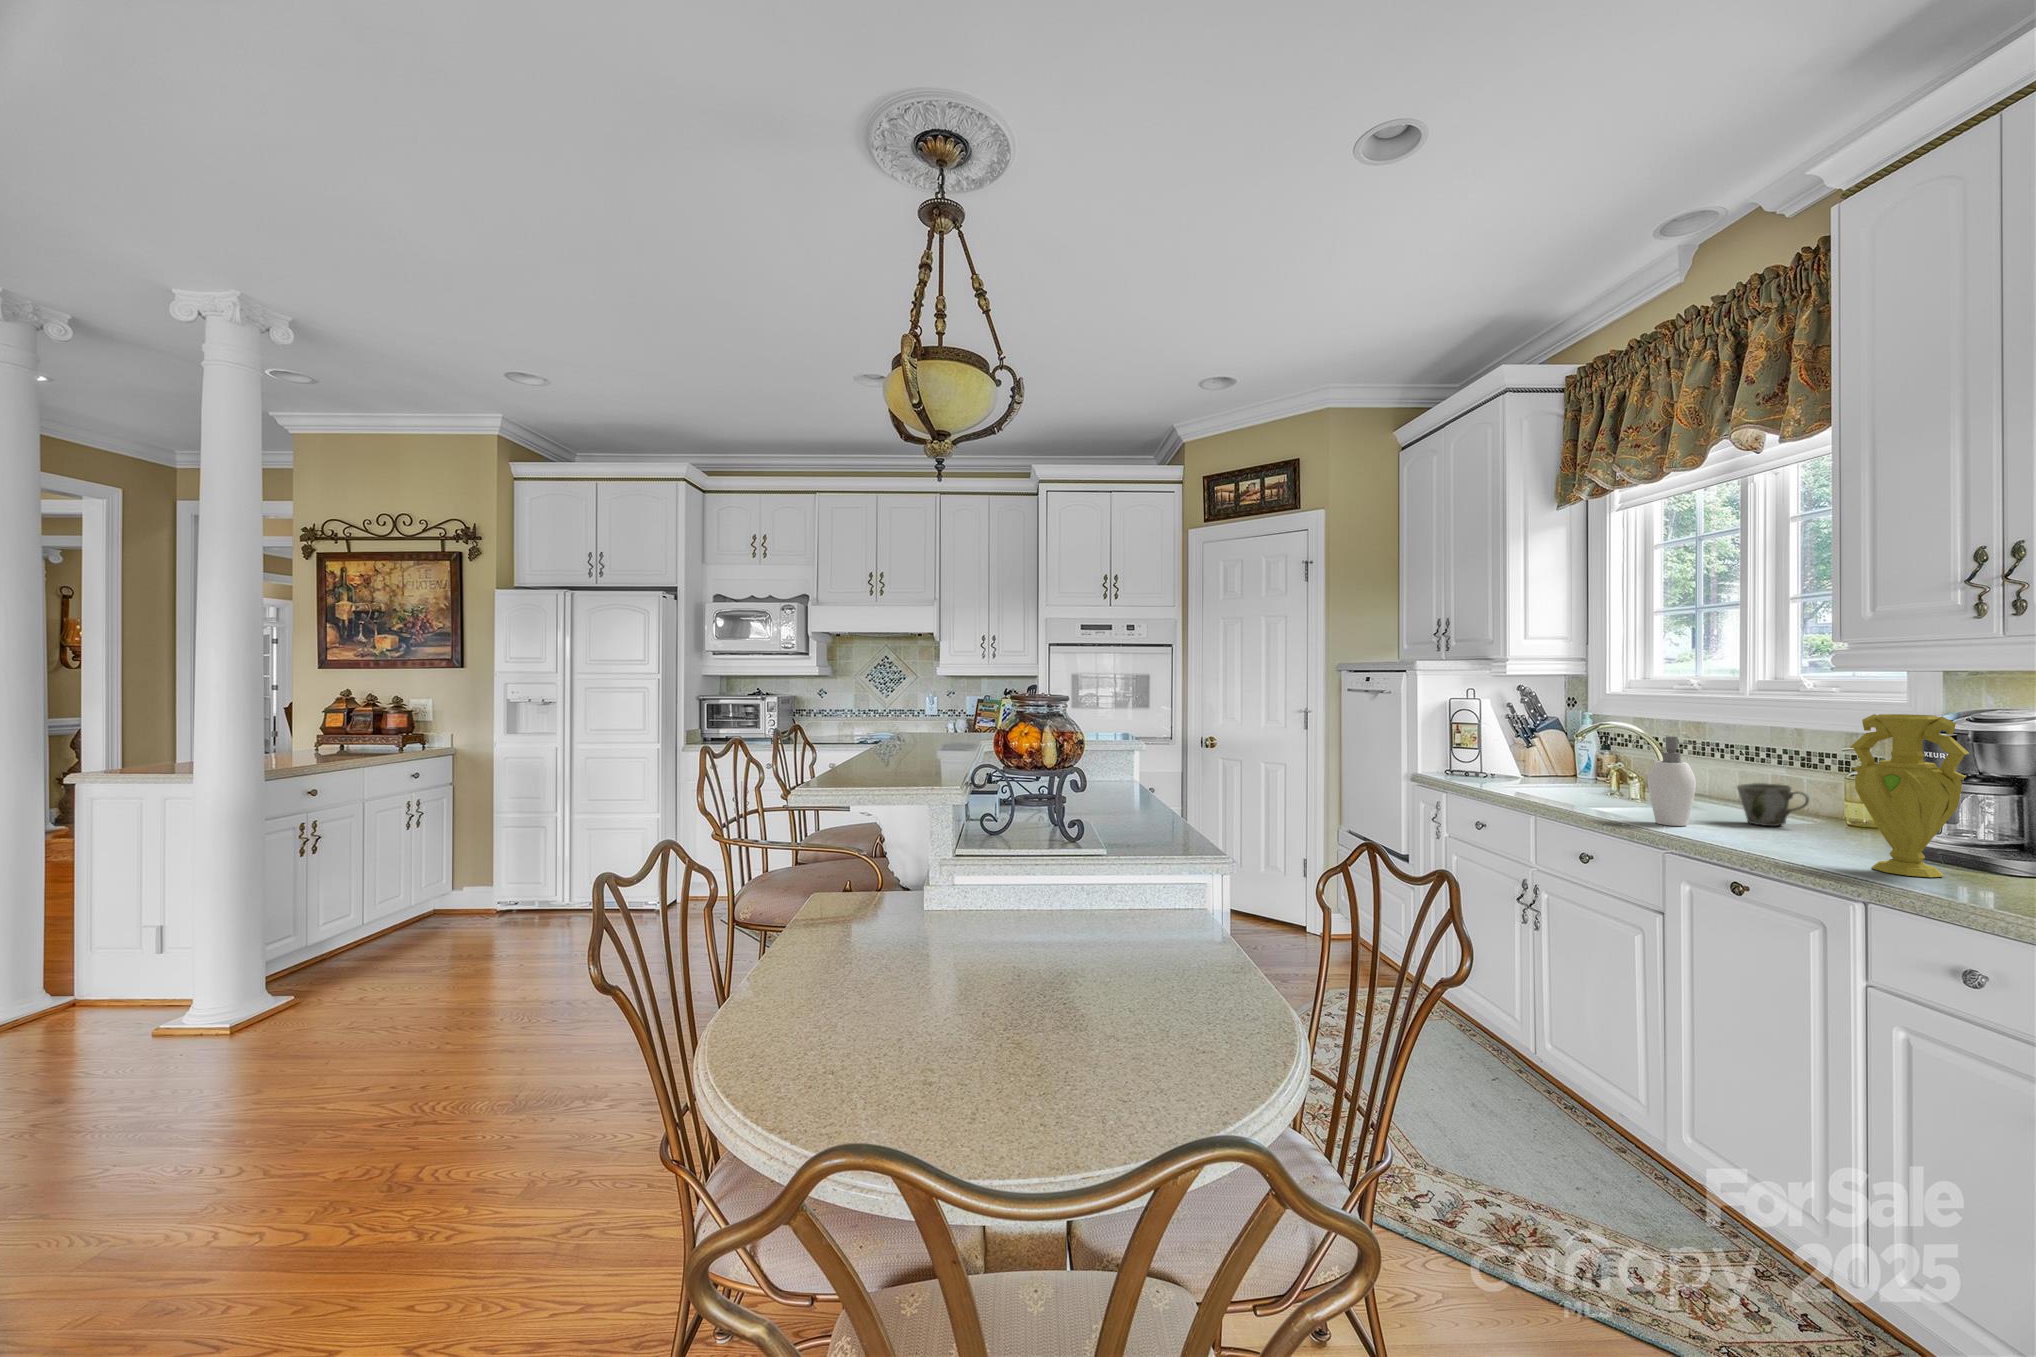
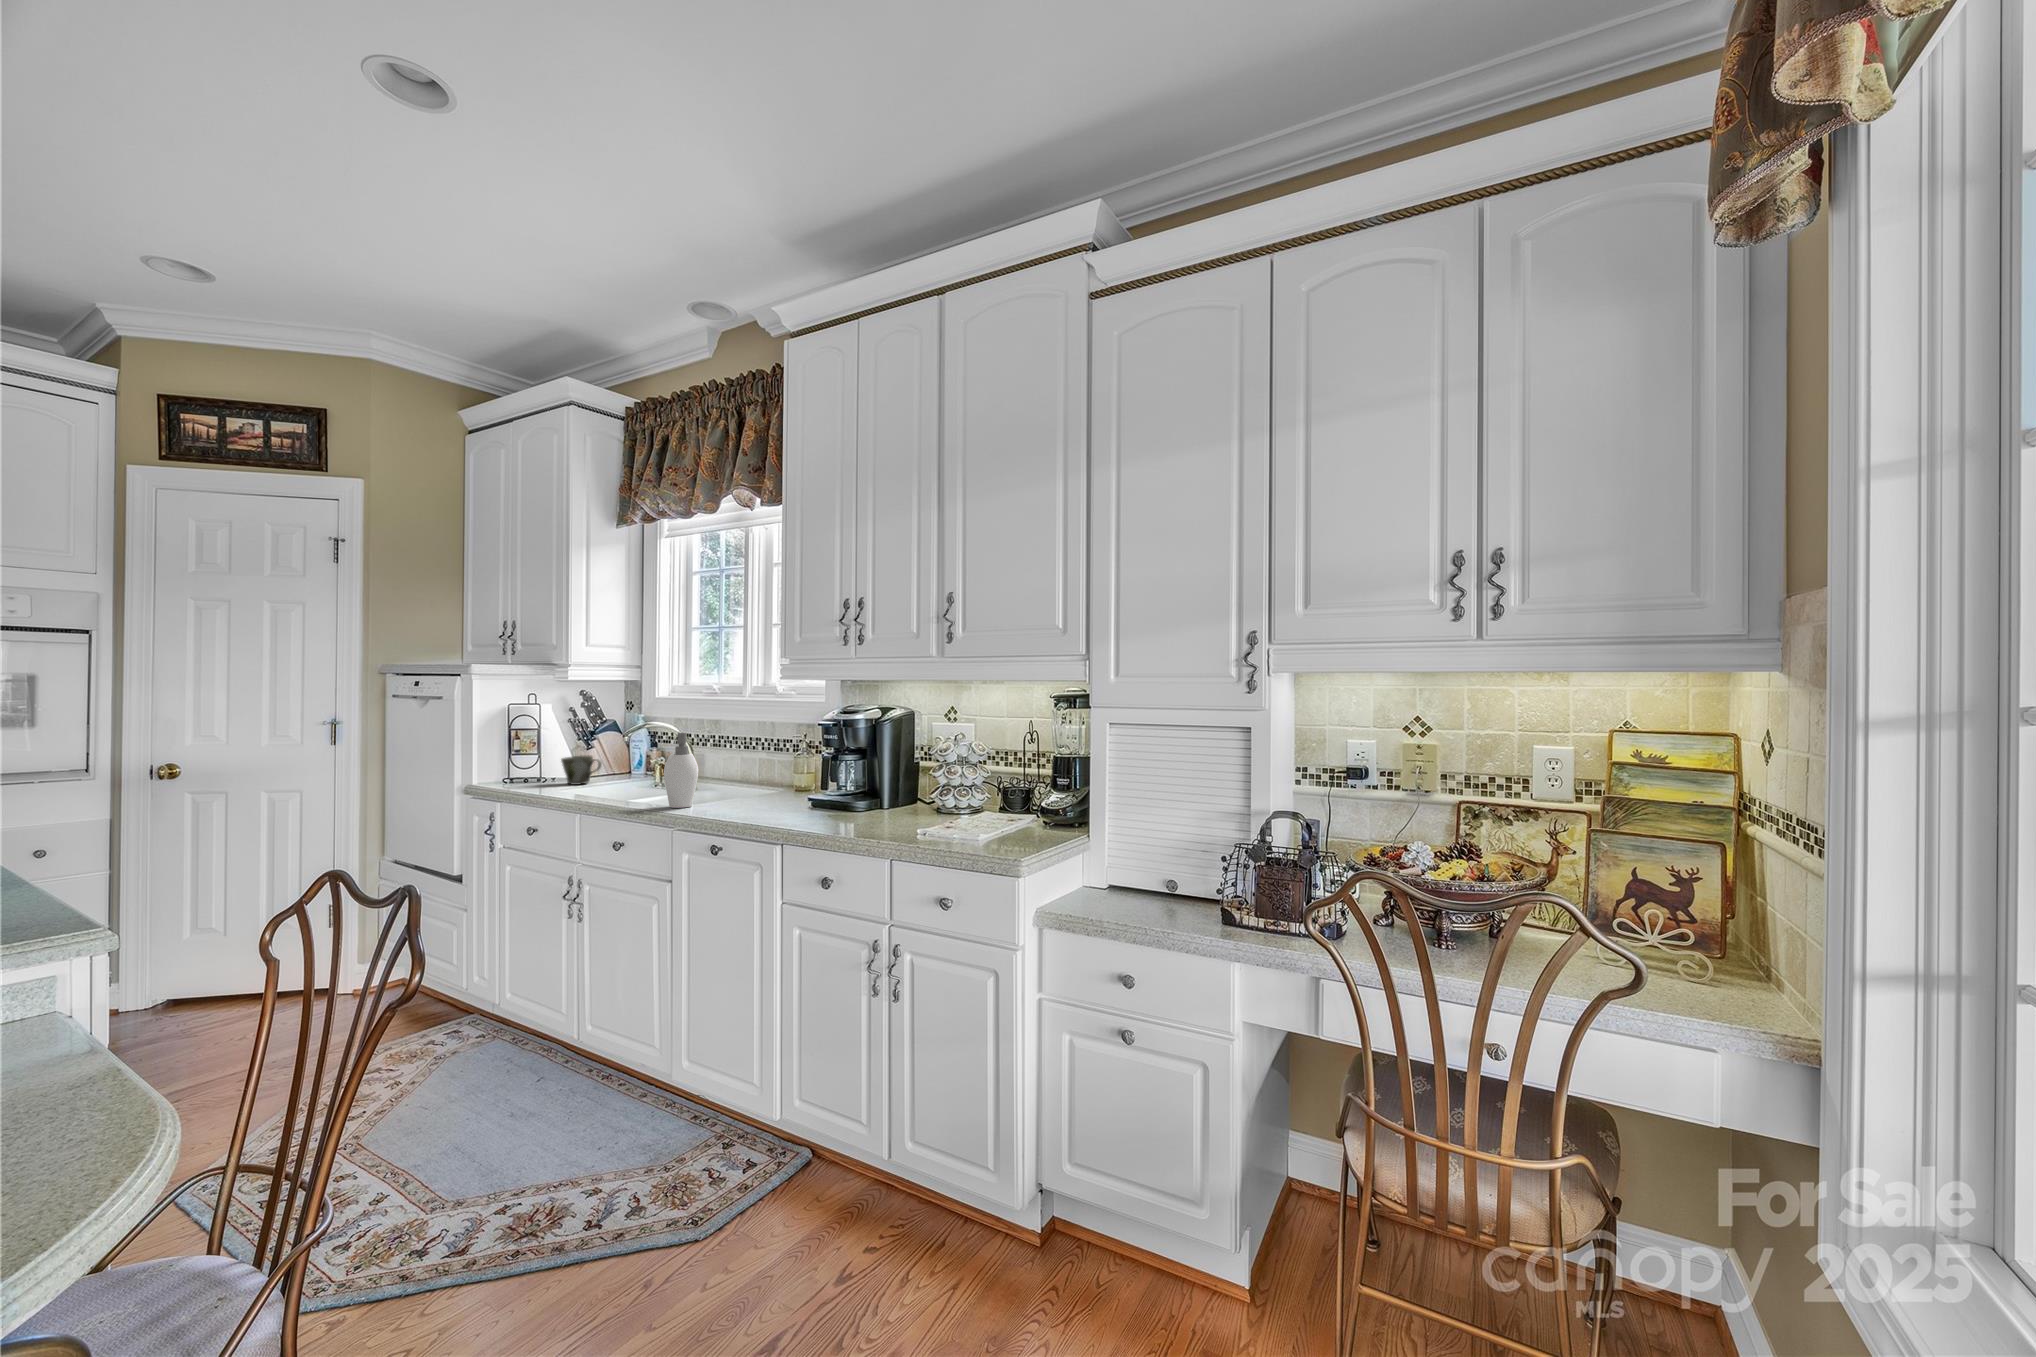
vase: present [1850,714,1969,877] -> none [782,710,842,824]
mug: present [1737,783,1809,826] -> present [561,755,602,785]

